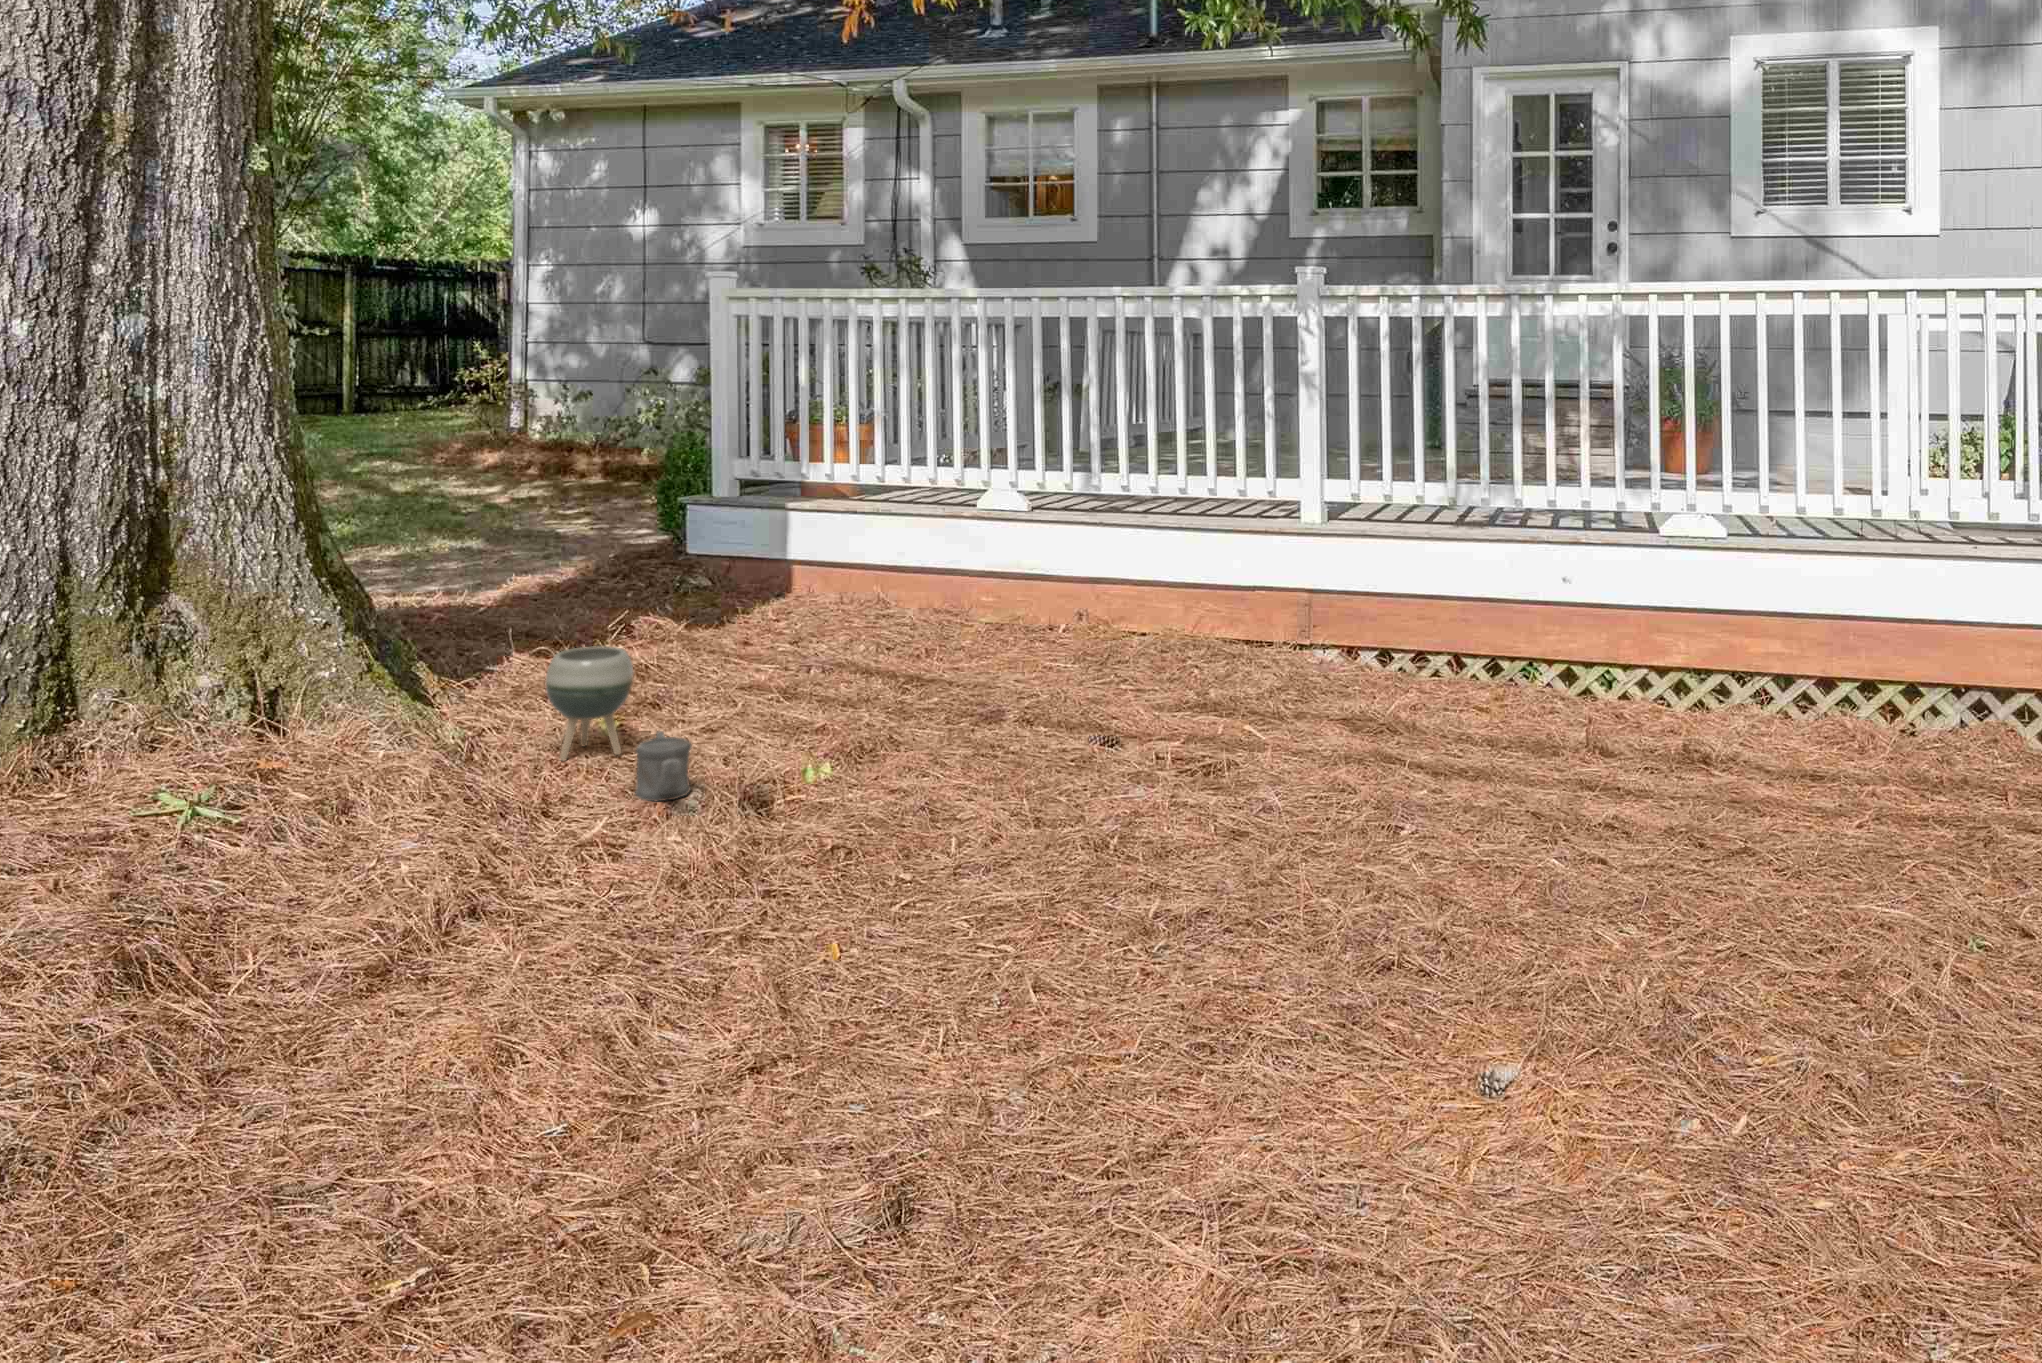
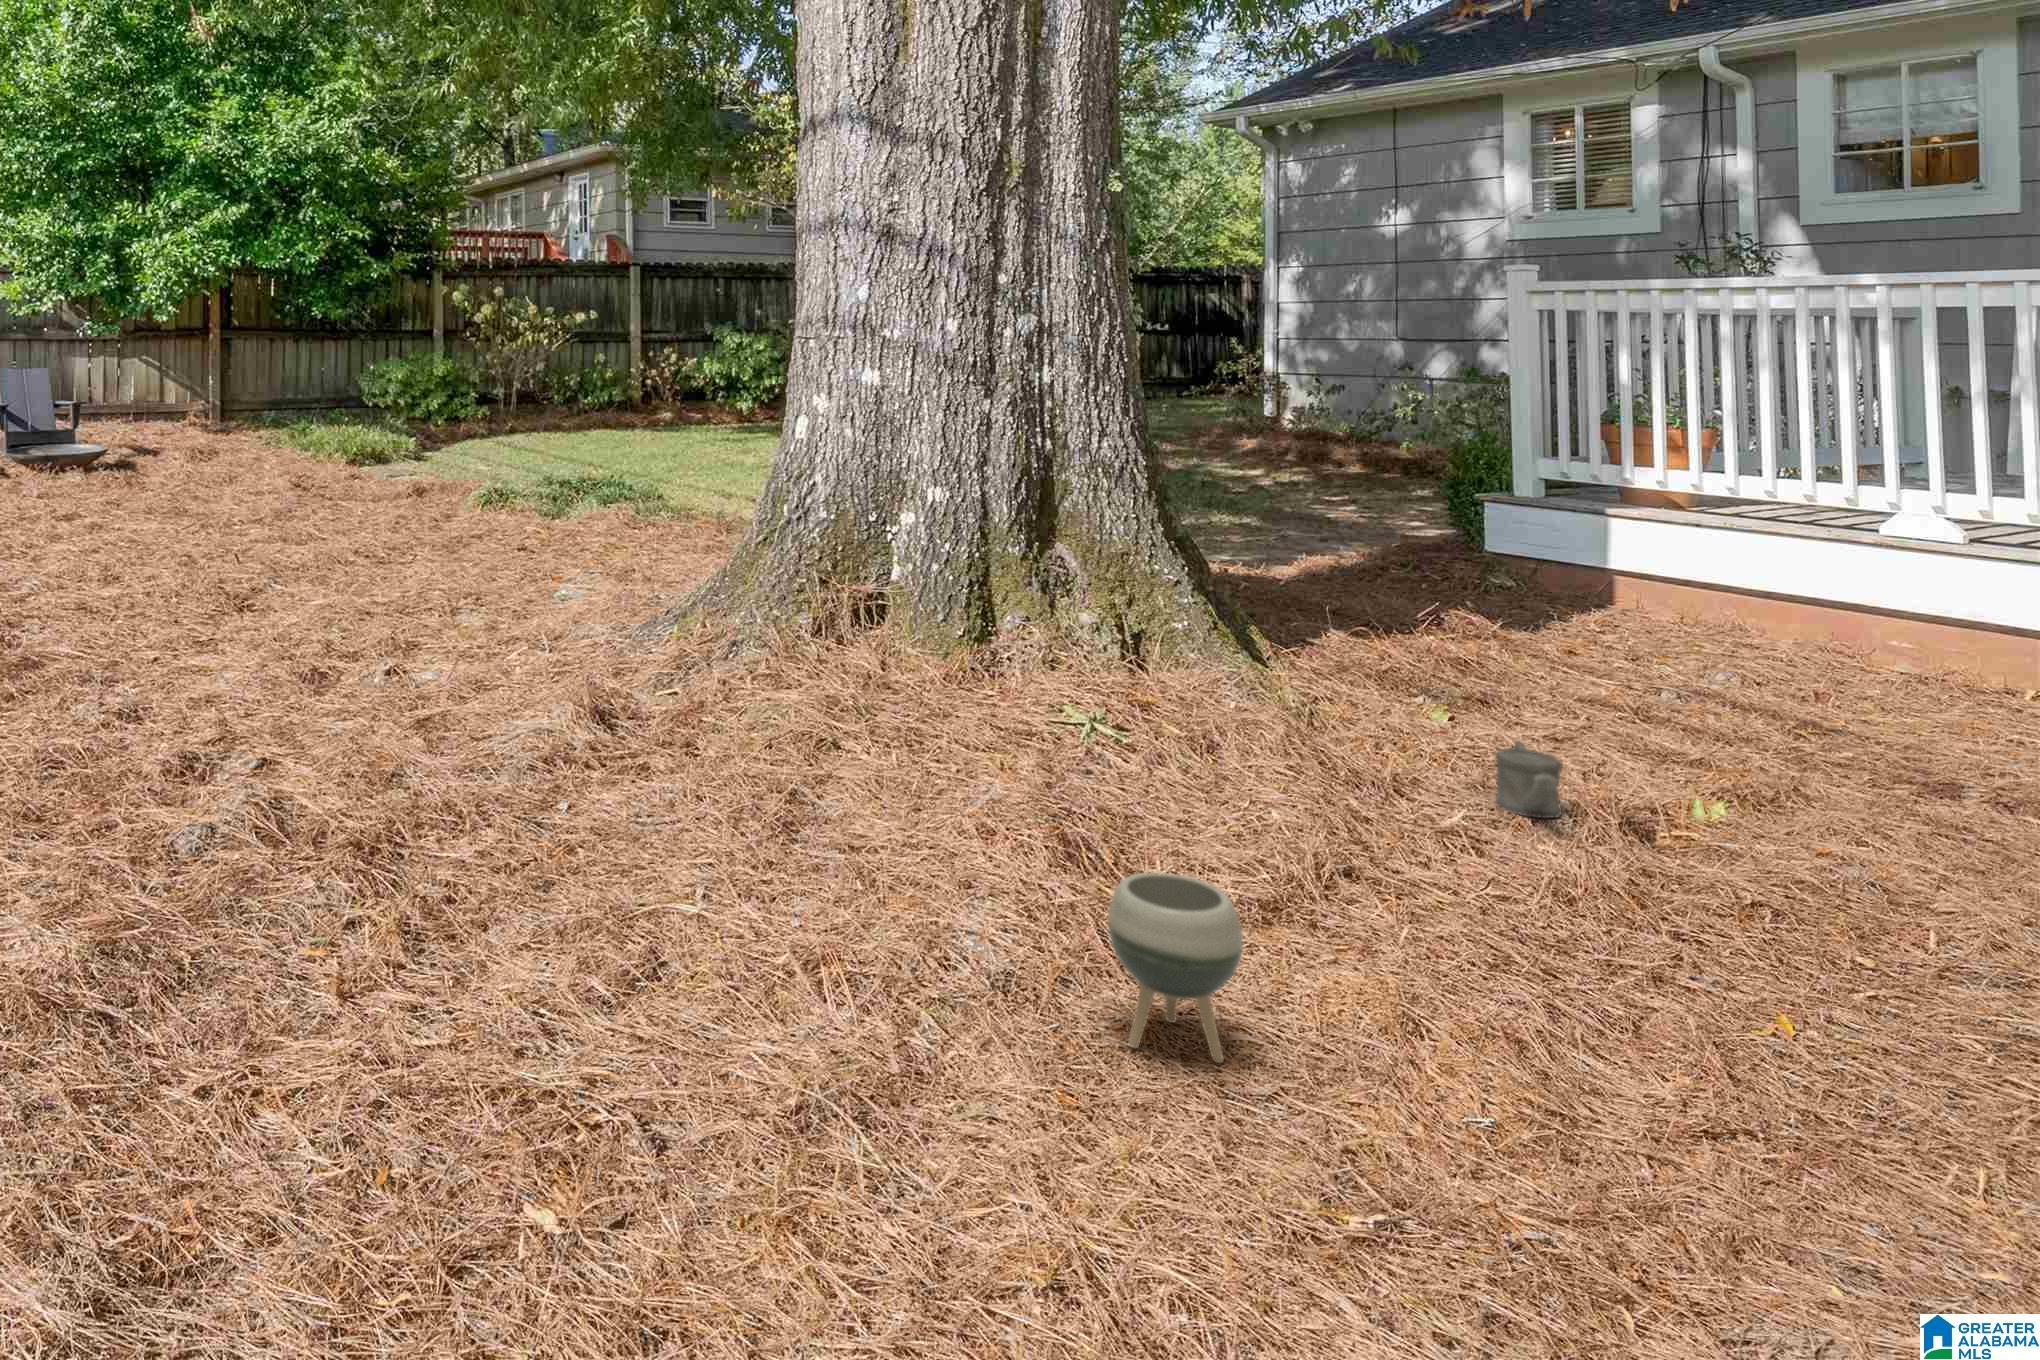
planter: present [545,646,634,761] -> present [1108,872,1243,1063]

